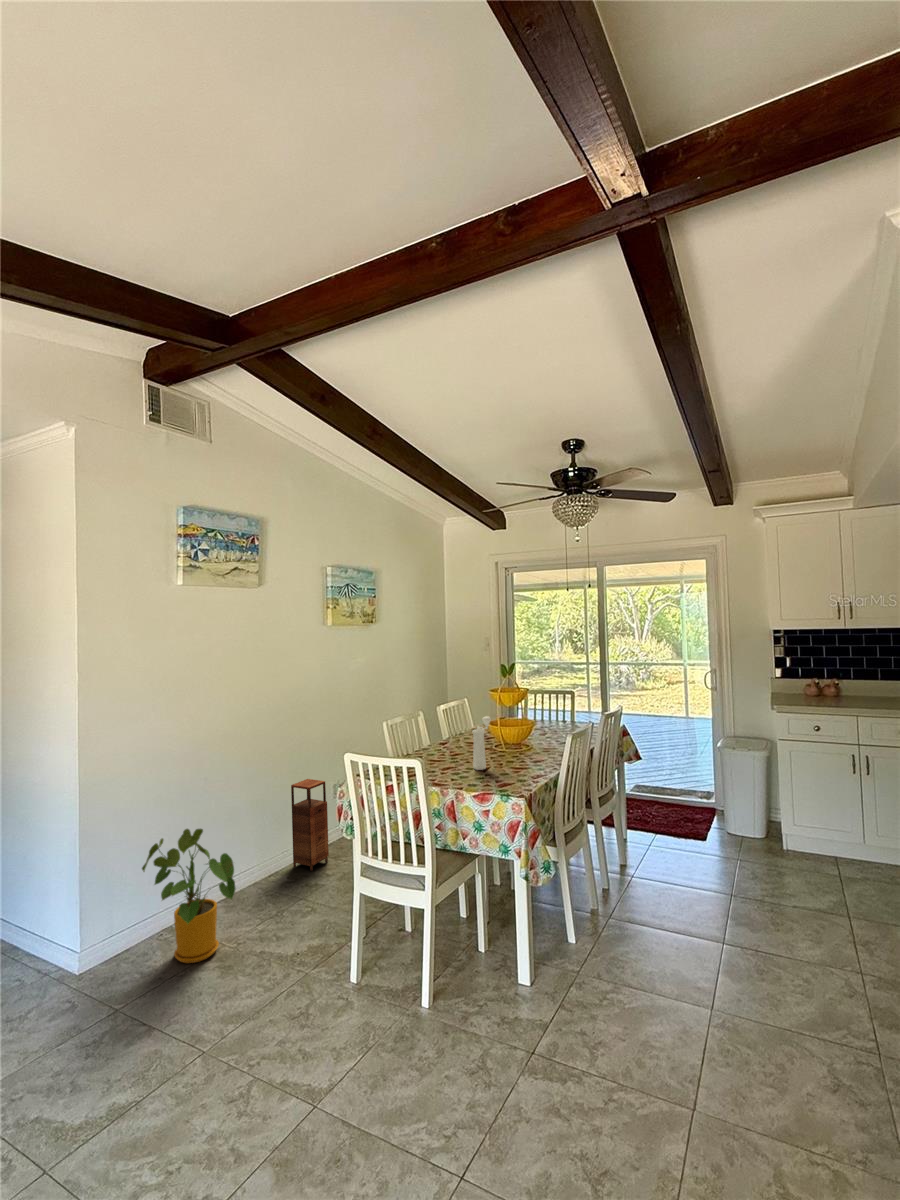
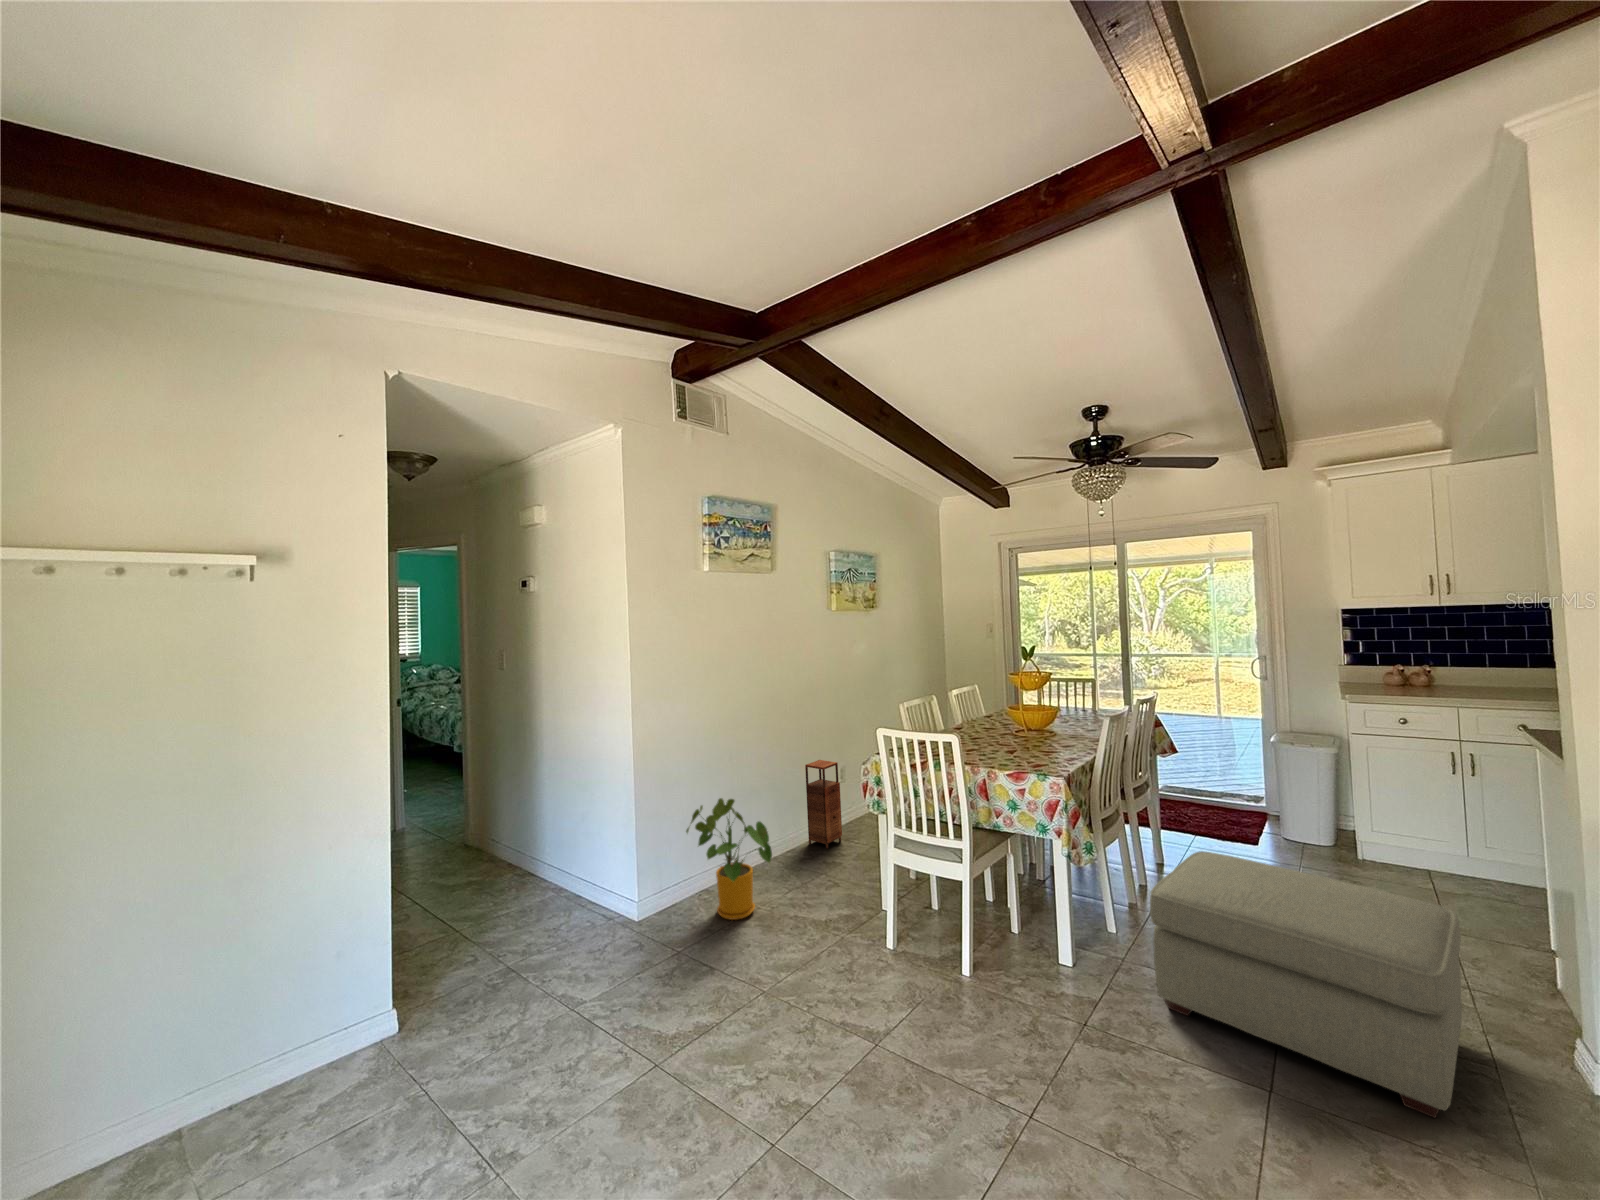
pepper mill: present [472,717,491,770] -> none [998,698,1017,751]
ottoman: none [599,860,853,1110] -> present [1150,851,1462,1118]

